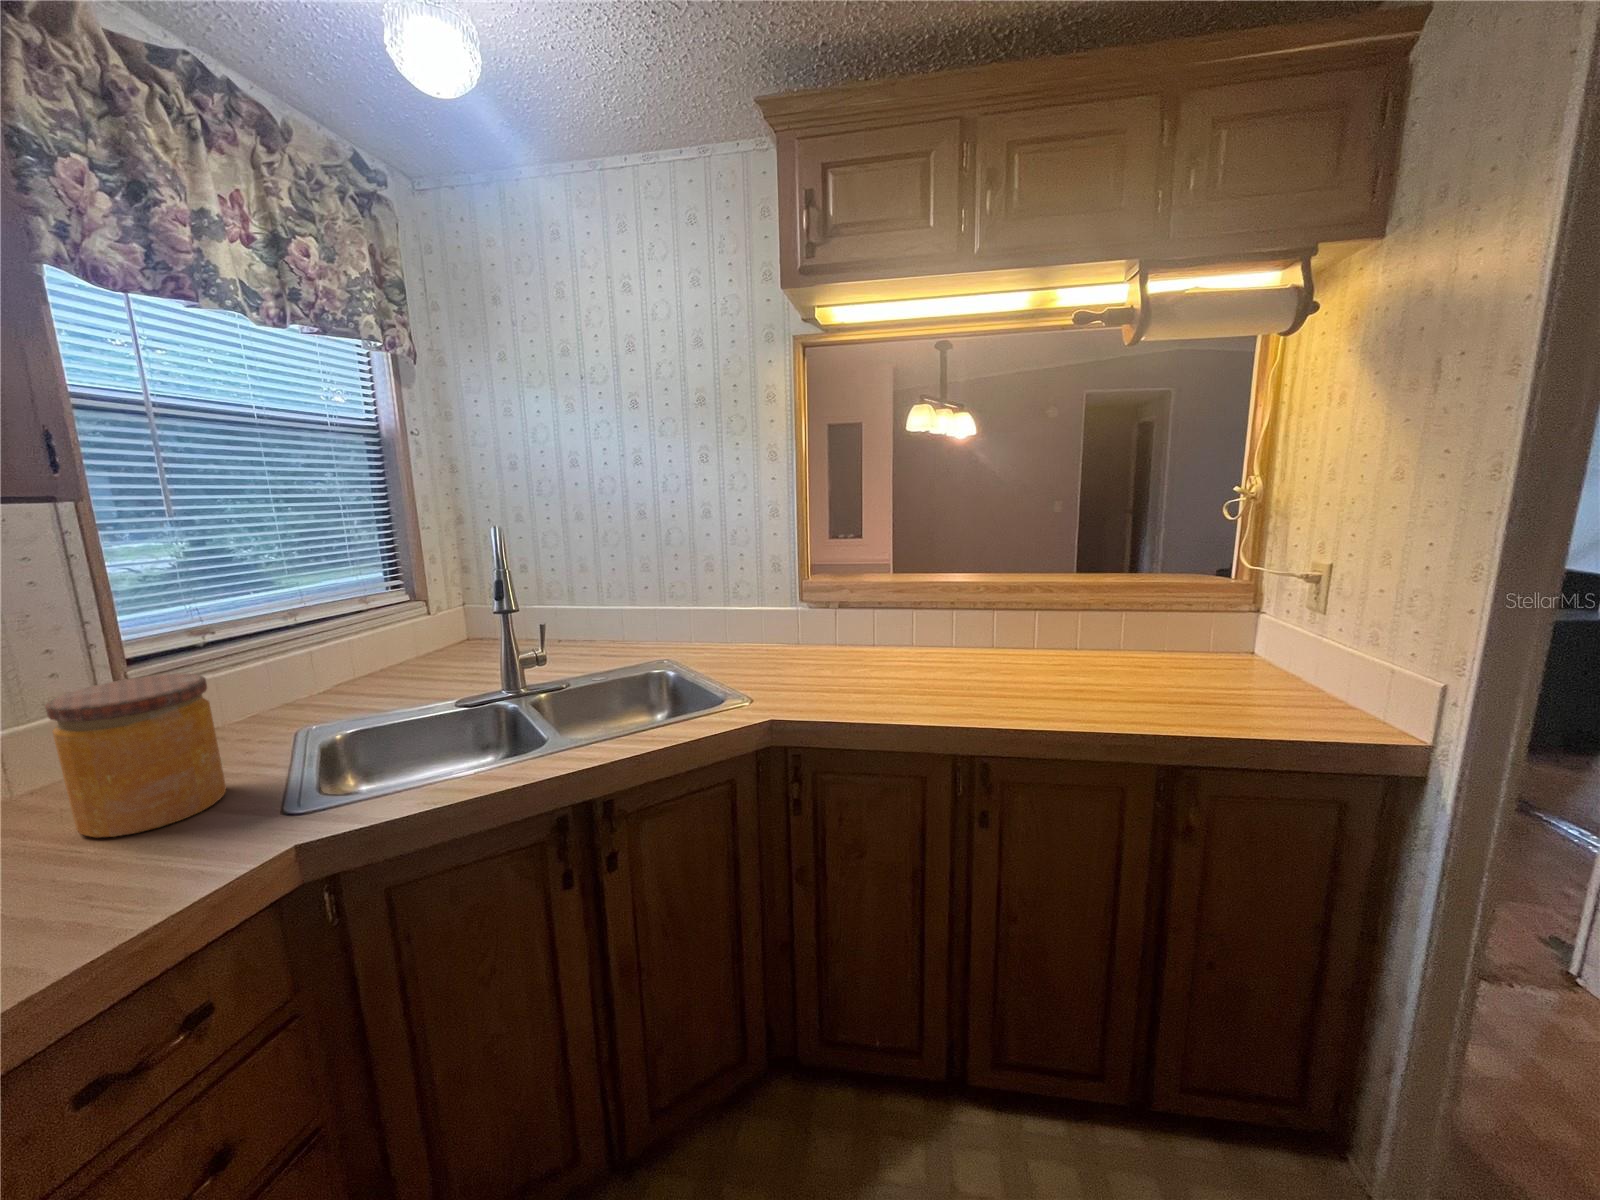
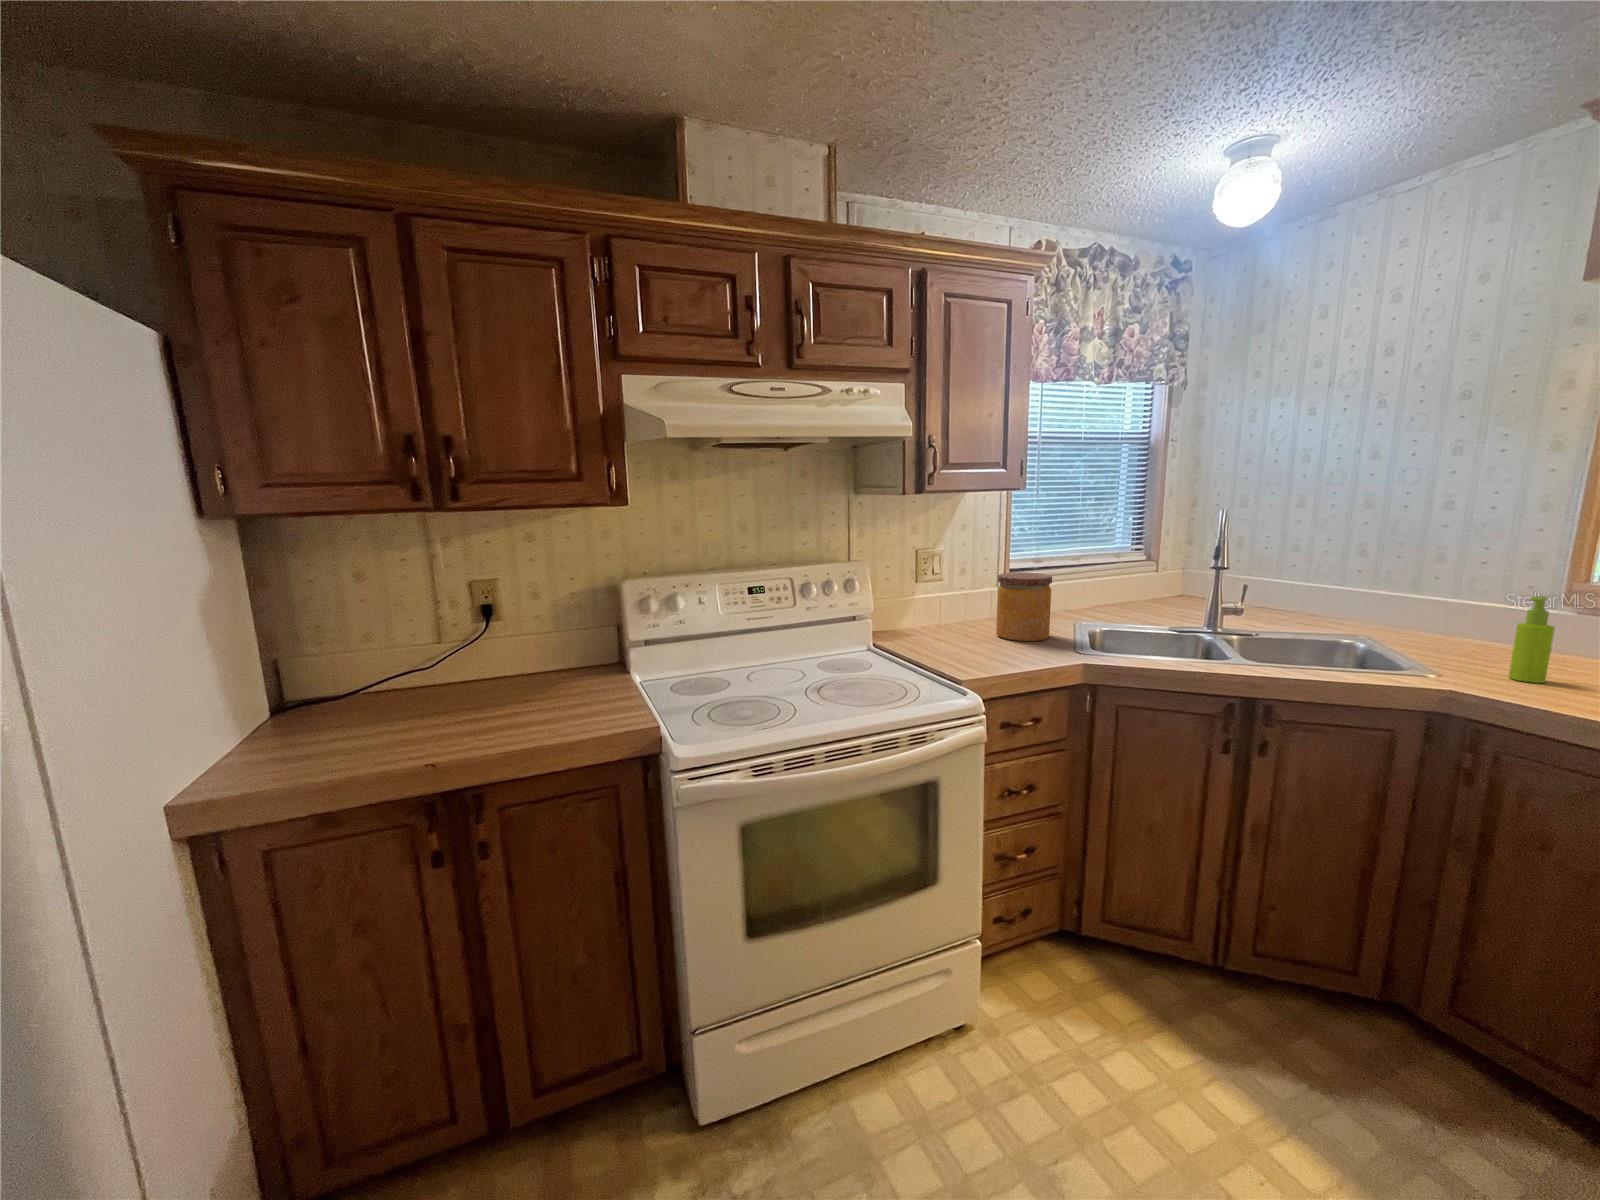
soap dispenser: none [792,603,818,688] -> present [1509,596,1555,683]

